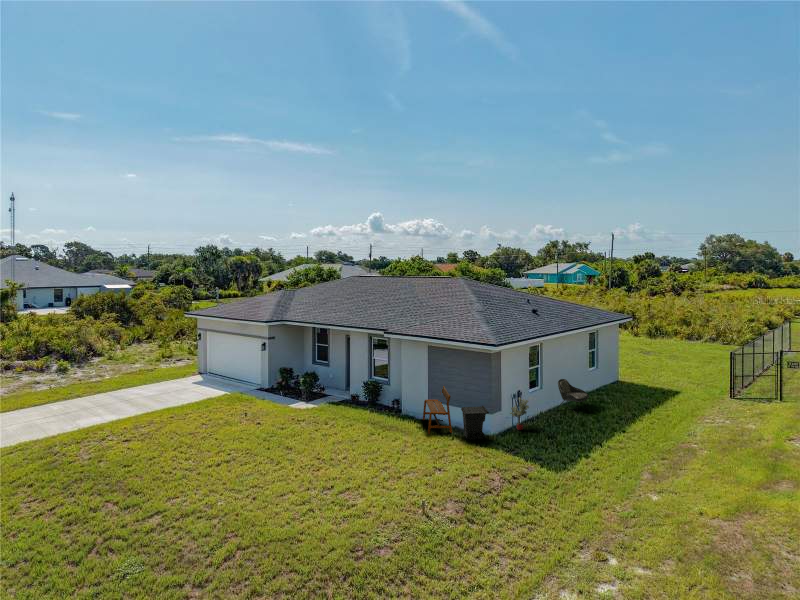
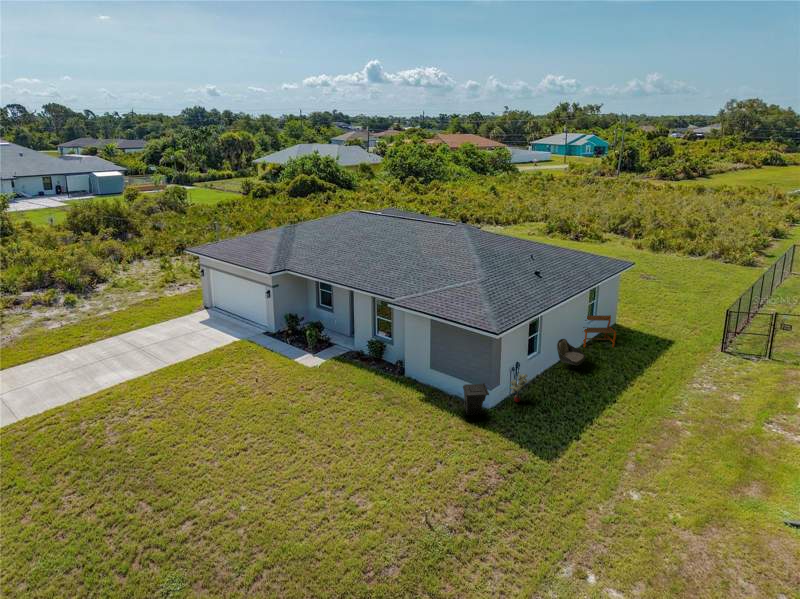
bench: present [423,386,452,434] -> present [583,315,616,347]

